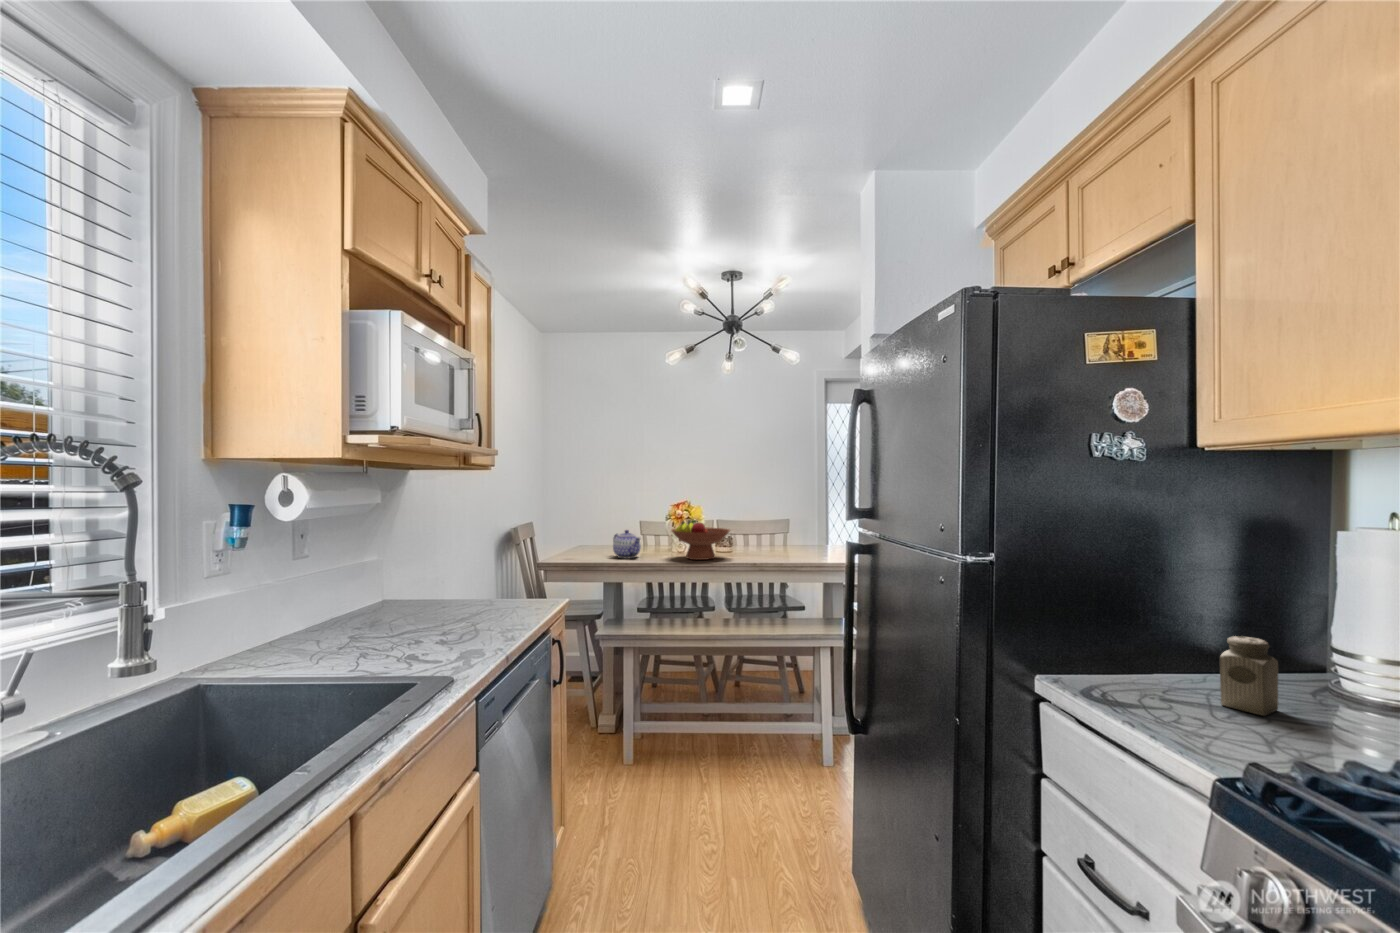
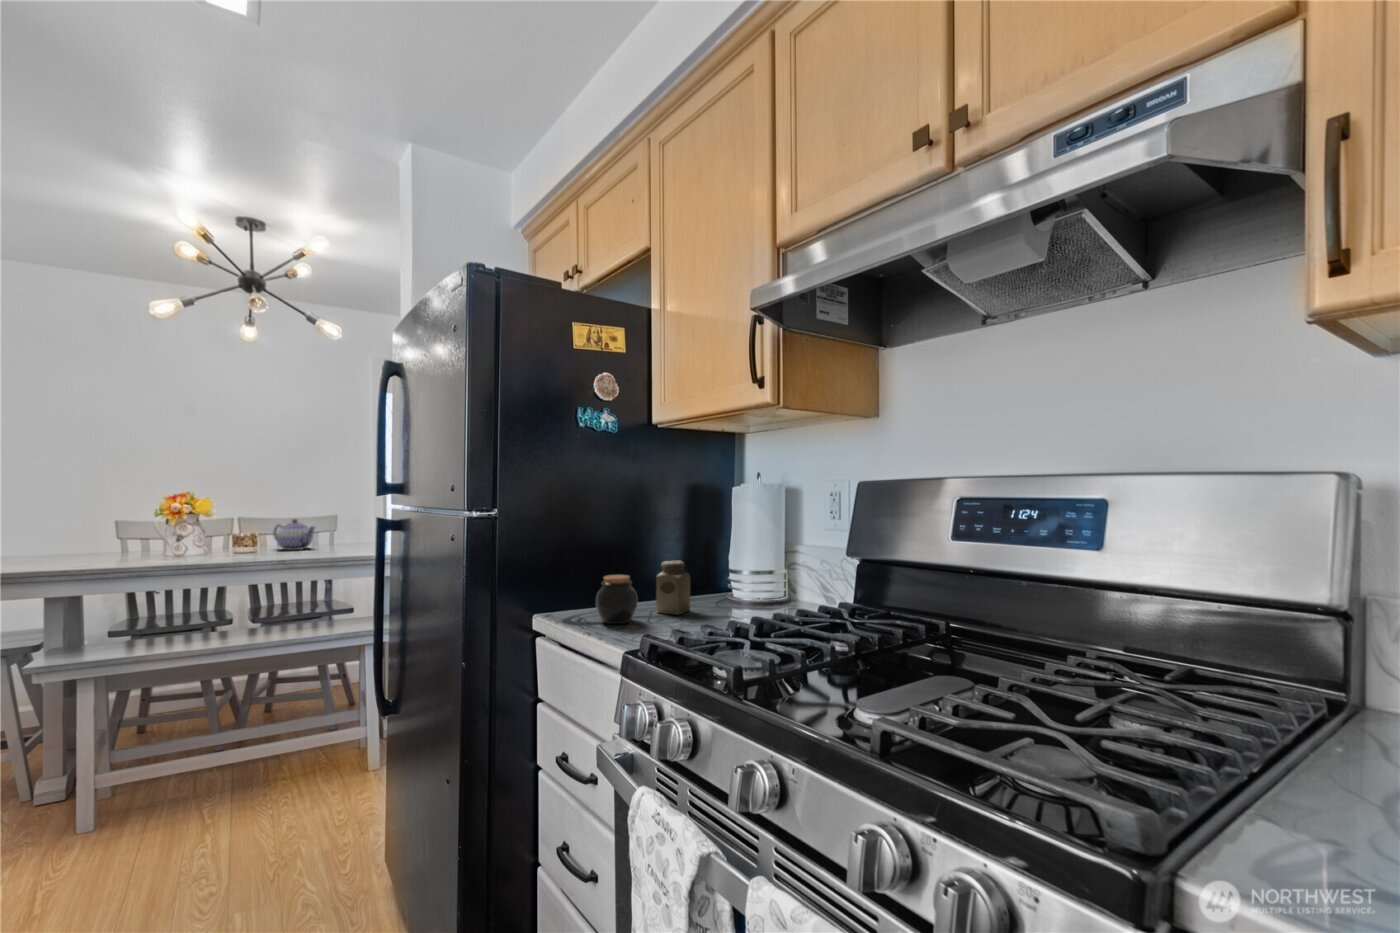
fruit bowl: present [672,520,730,560] -> none [161,513,251,562]
teapot: present [613,530,641,558] -> present [273,519,315,550]
jar: none [1132,648,1198,716] -> present [596,575,638,624]

